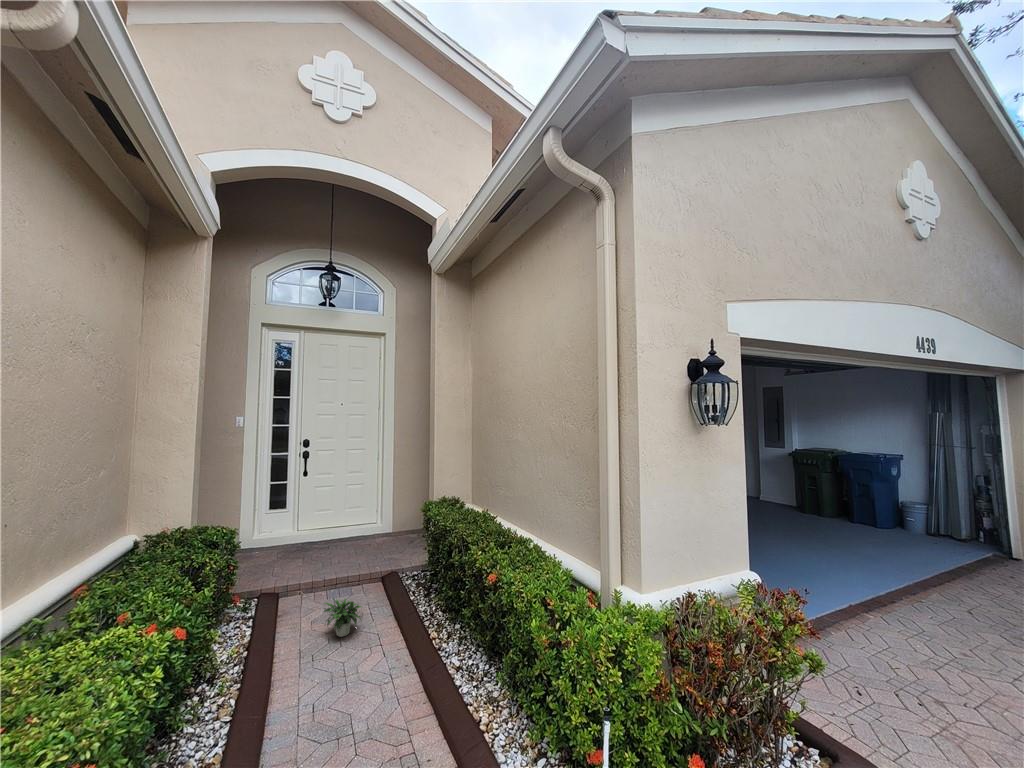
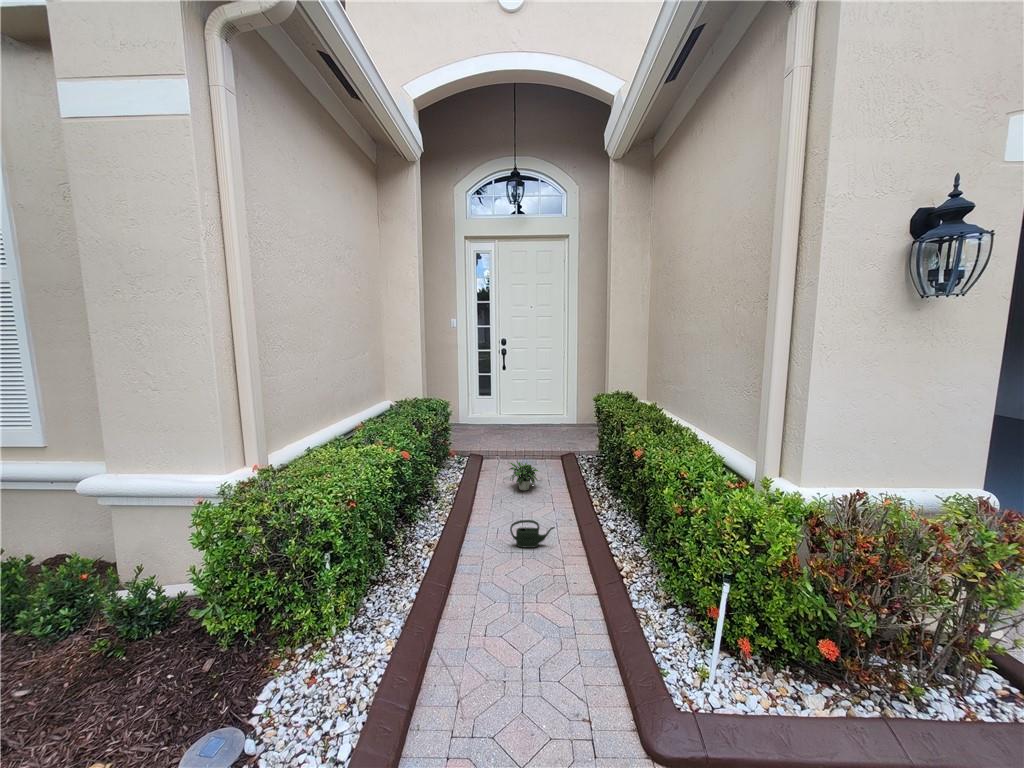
watering can: none [337,683,396,726] -> present [510,520,554,548]

